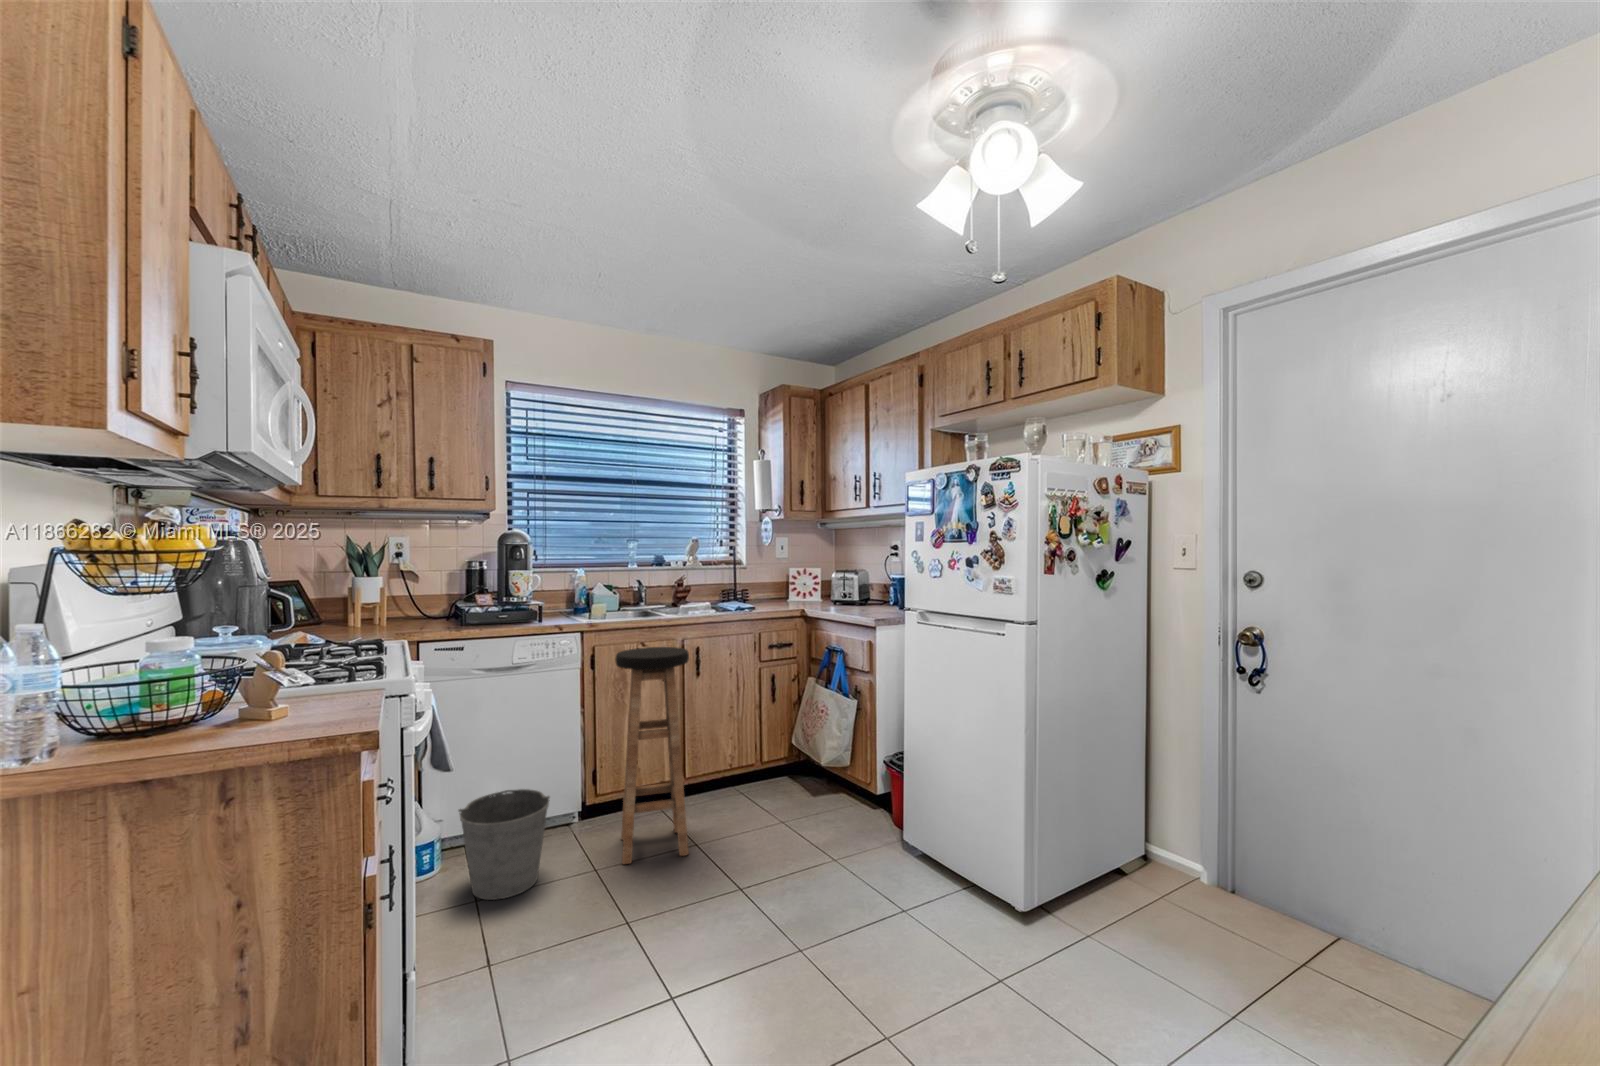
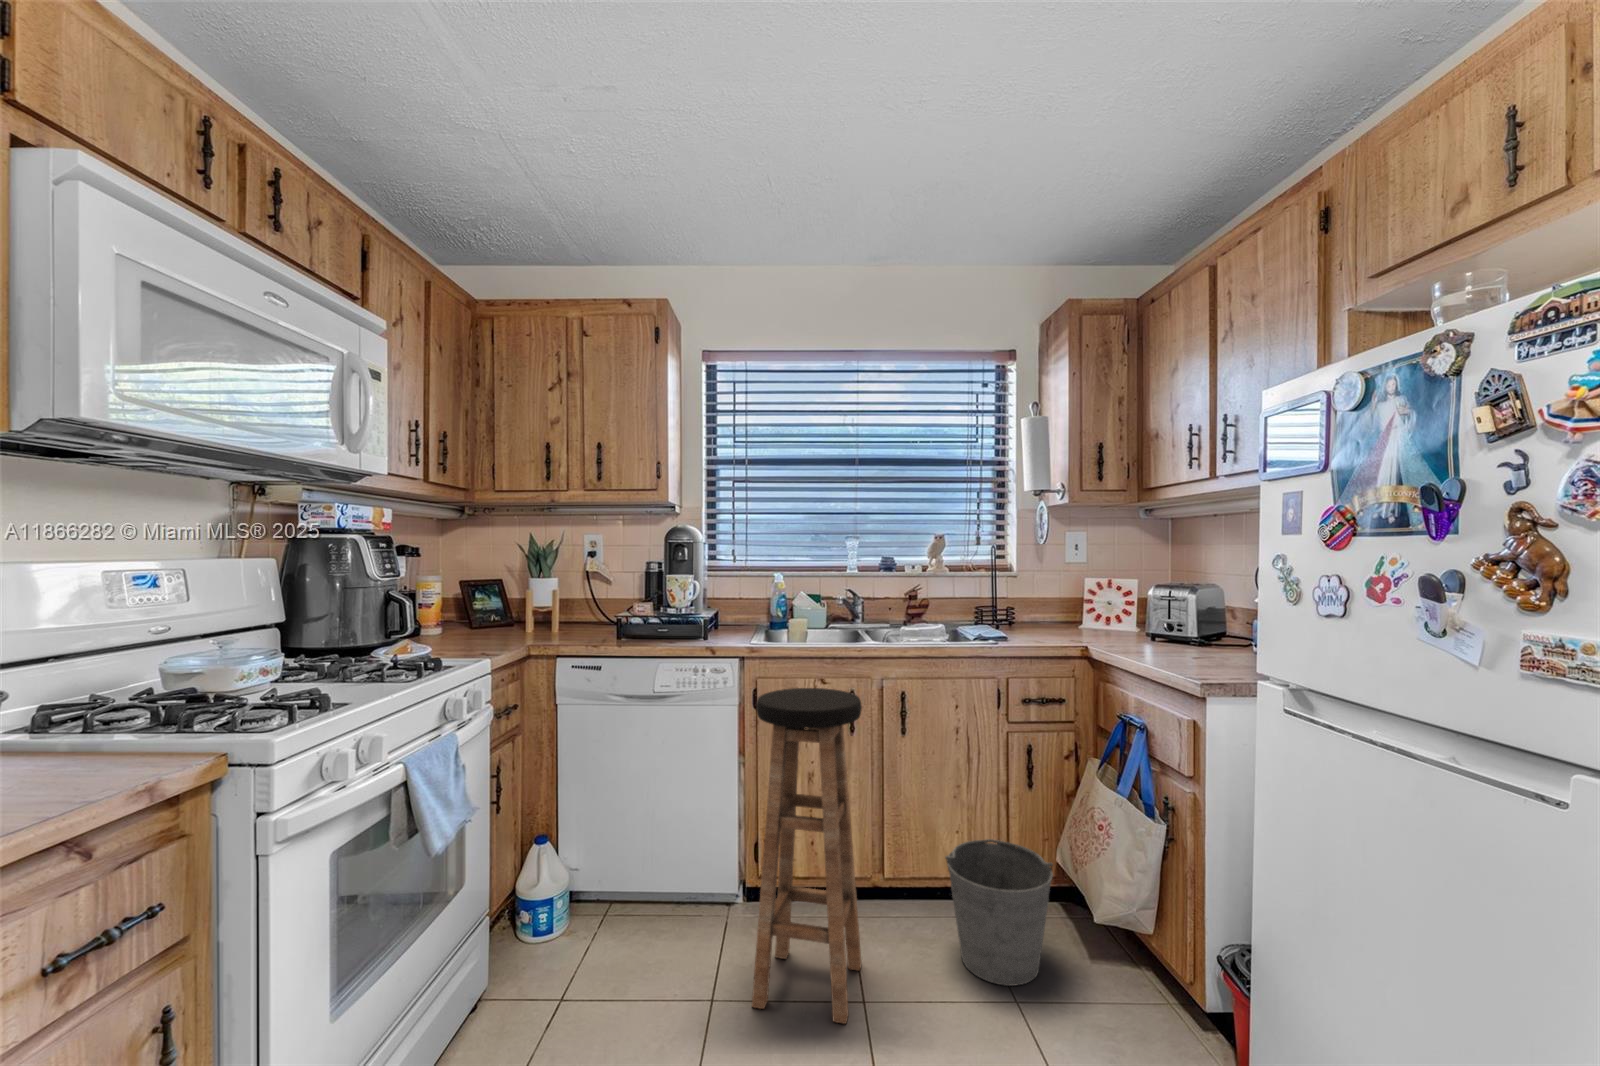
bucket: present [459,789,550,900] -> present [945,839,1053,986]

